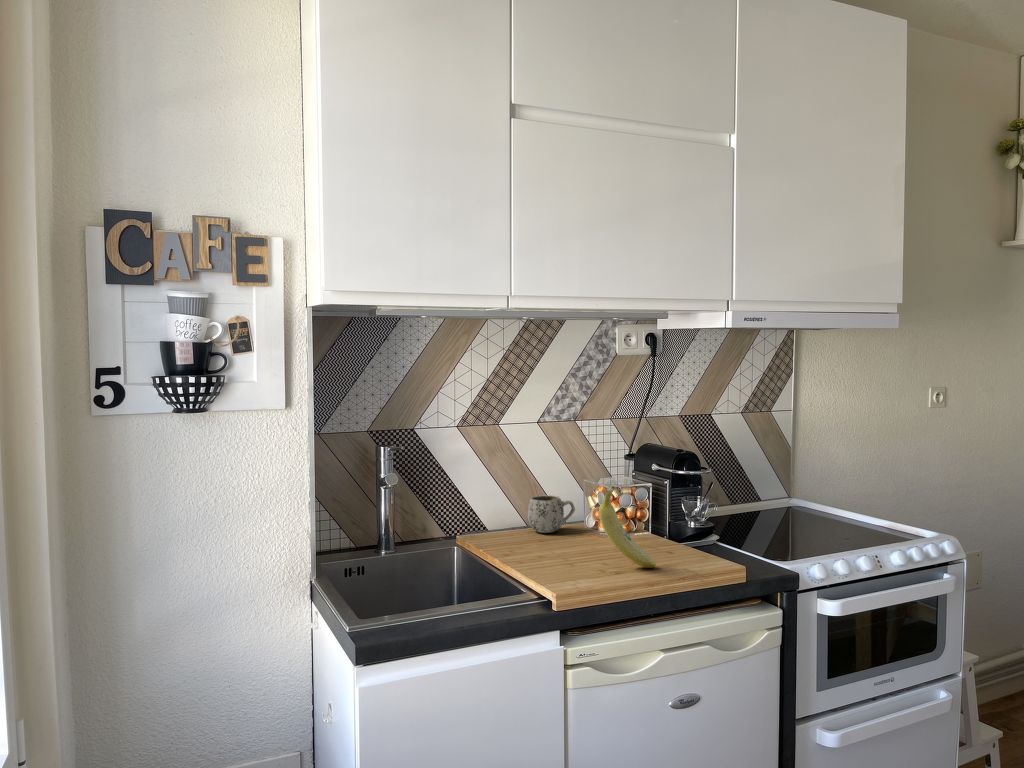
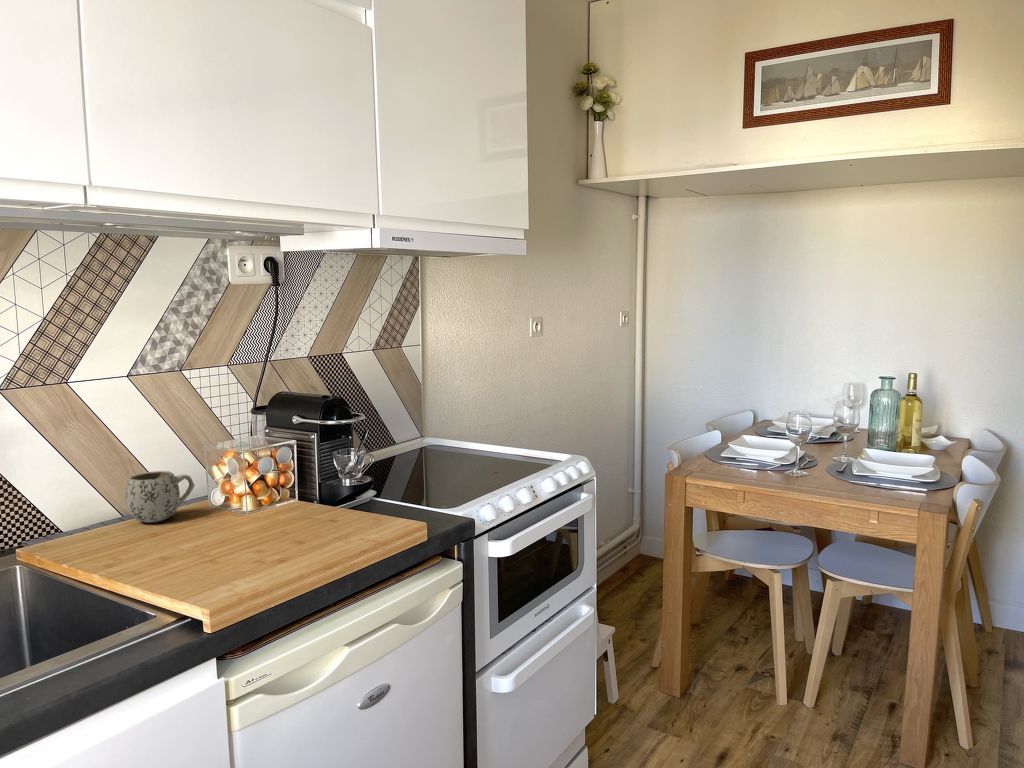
fruit: present [599,486,656,568] -> none [249,448,327,546]

